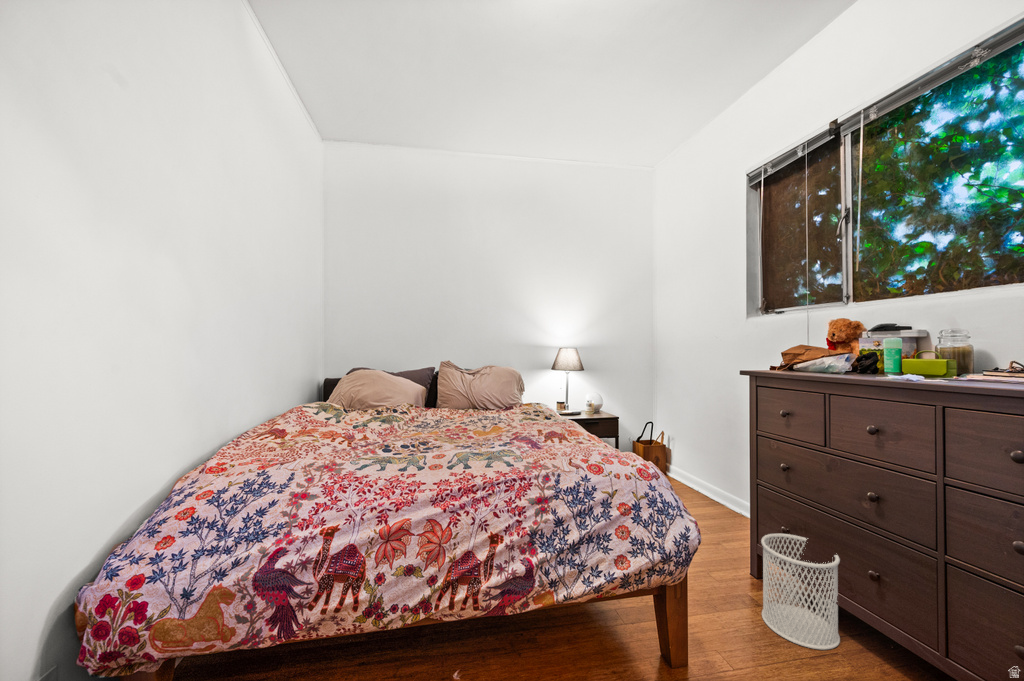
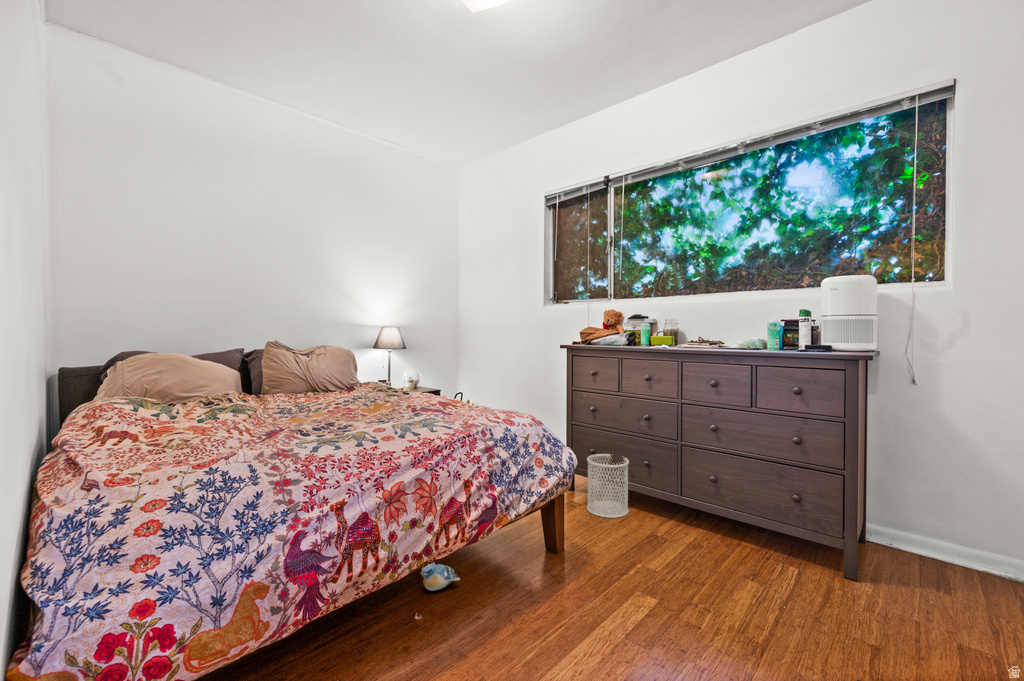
plush toy: none [466,612,514,650] -> present [421,561,460,591]

